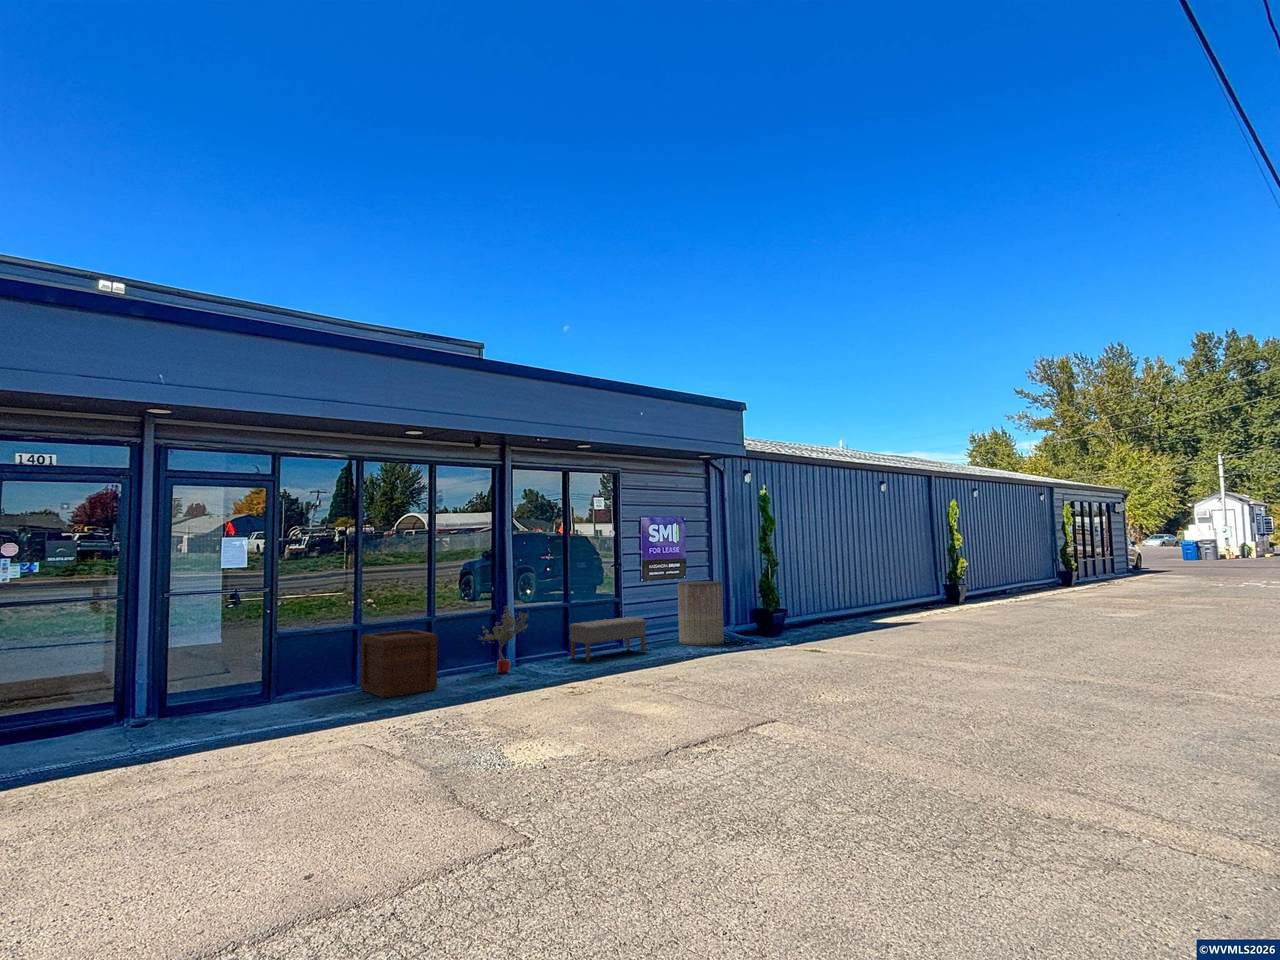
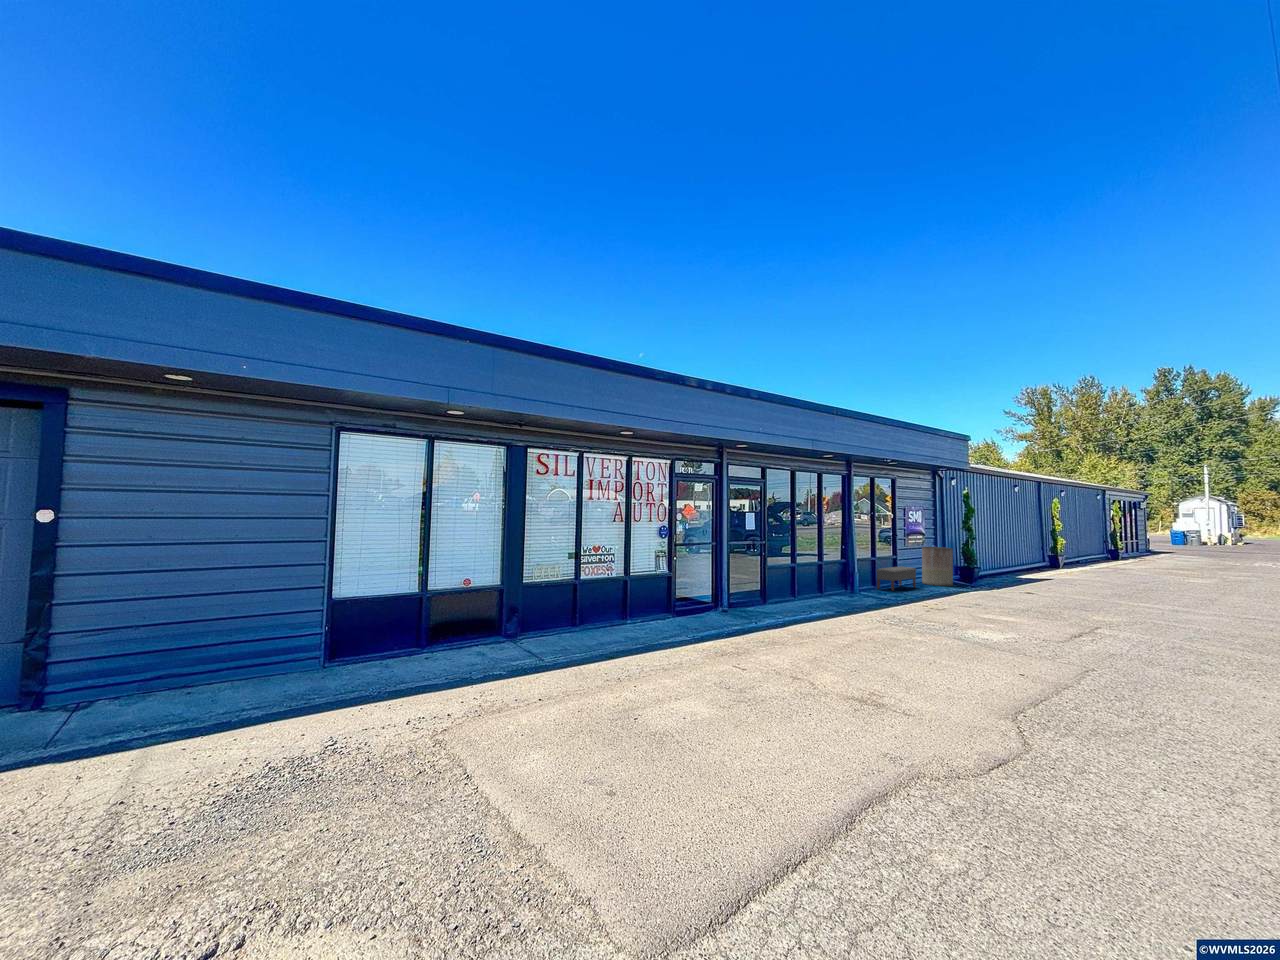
potted tree: present [479,606,528,673] -> none [844,556,870,595]
wooden crate: present [360,630,437,698] -> none [800,567,845,604]

